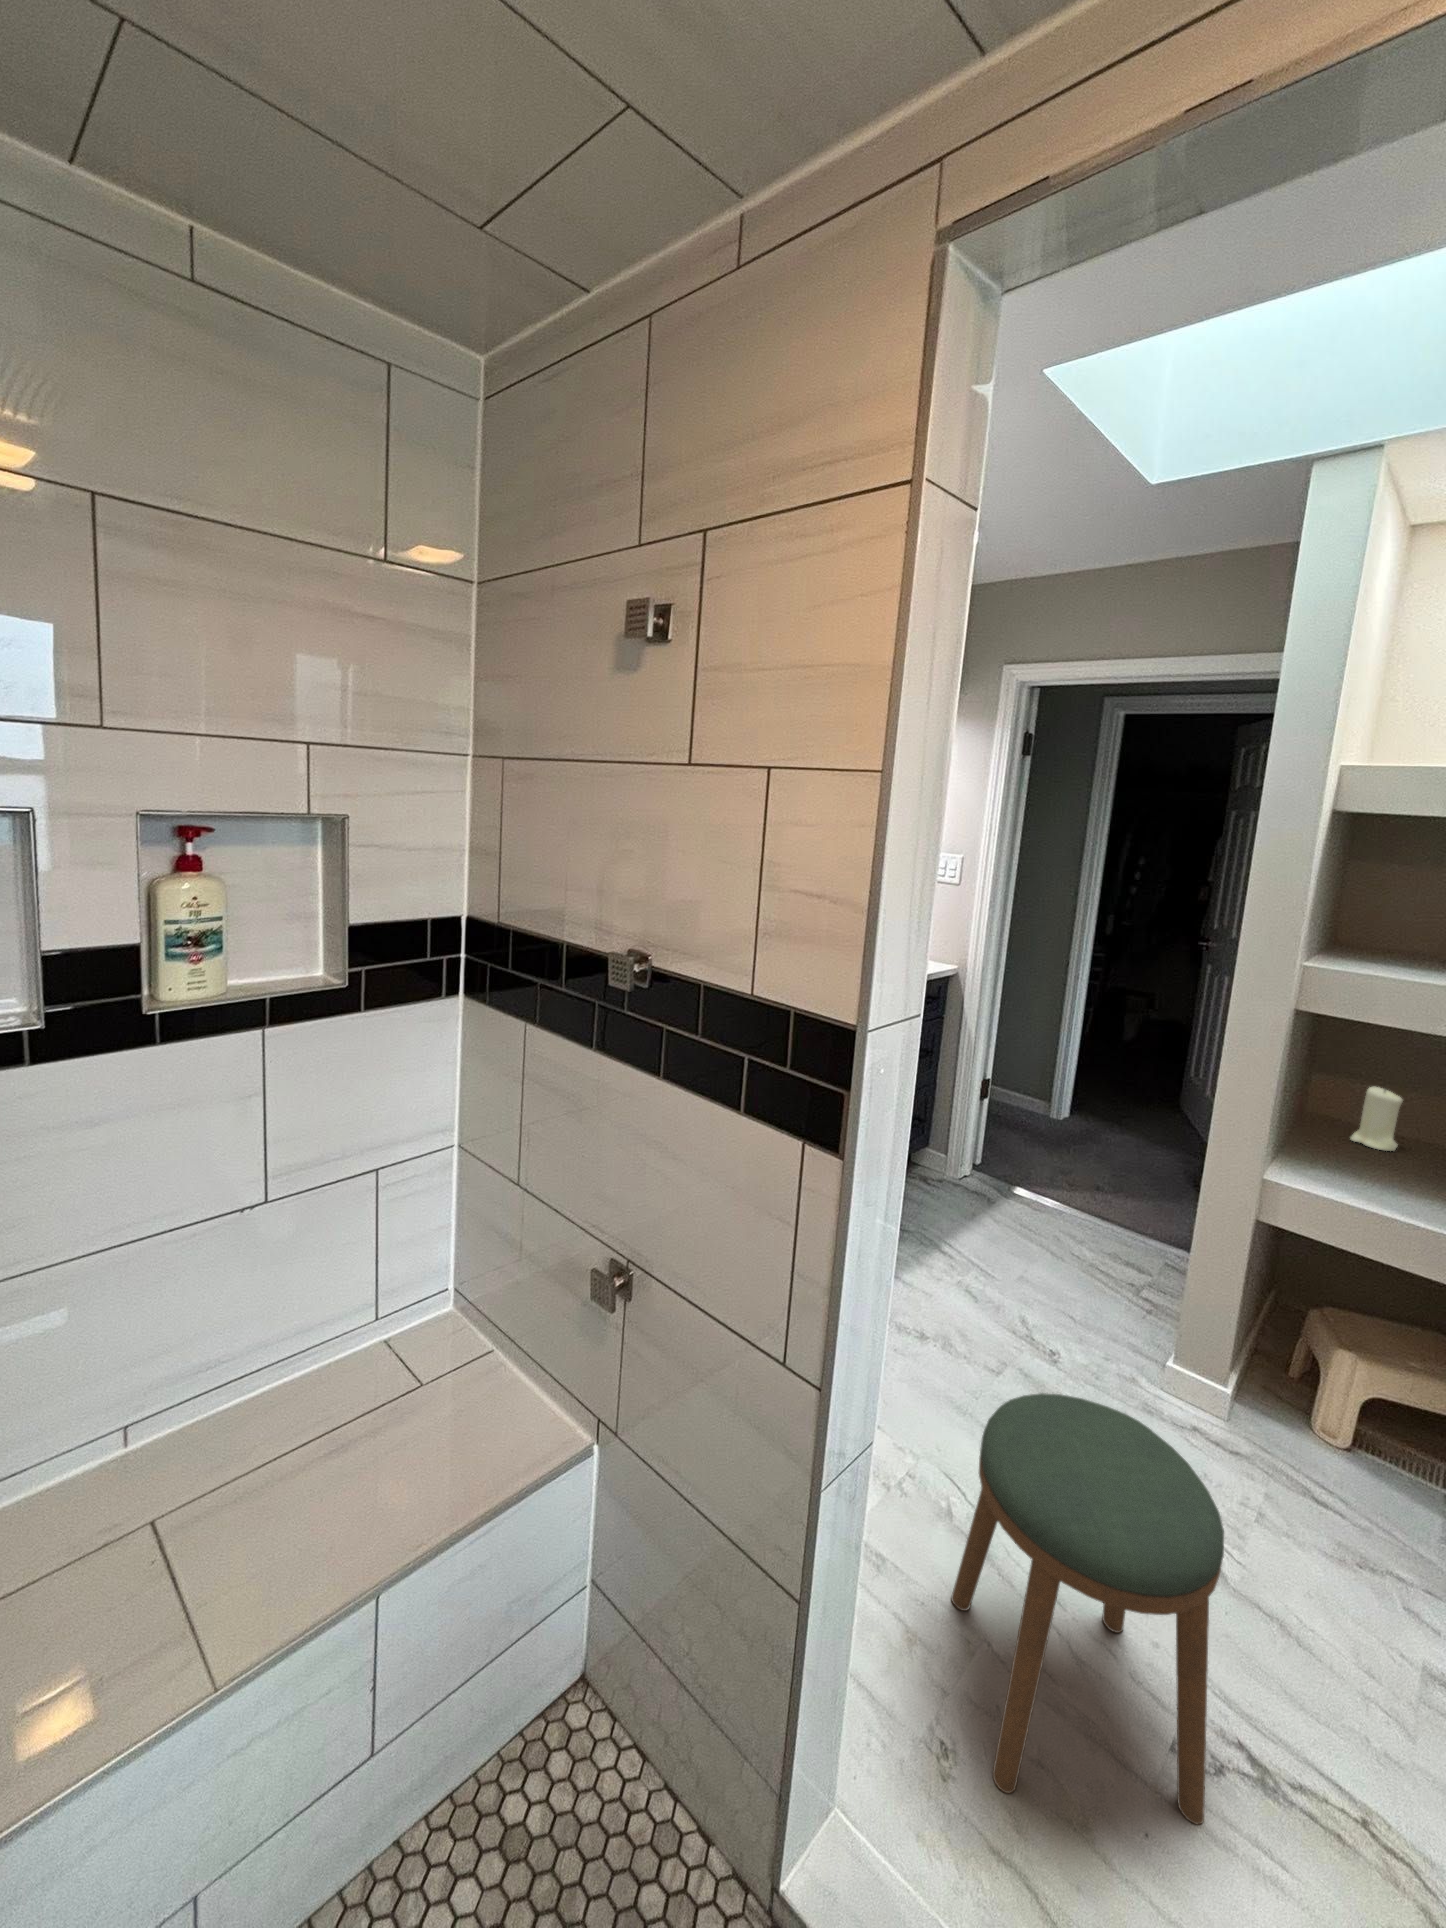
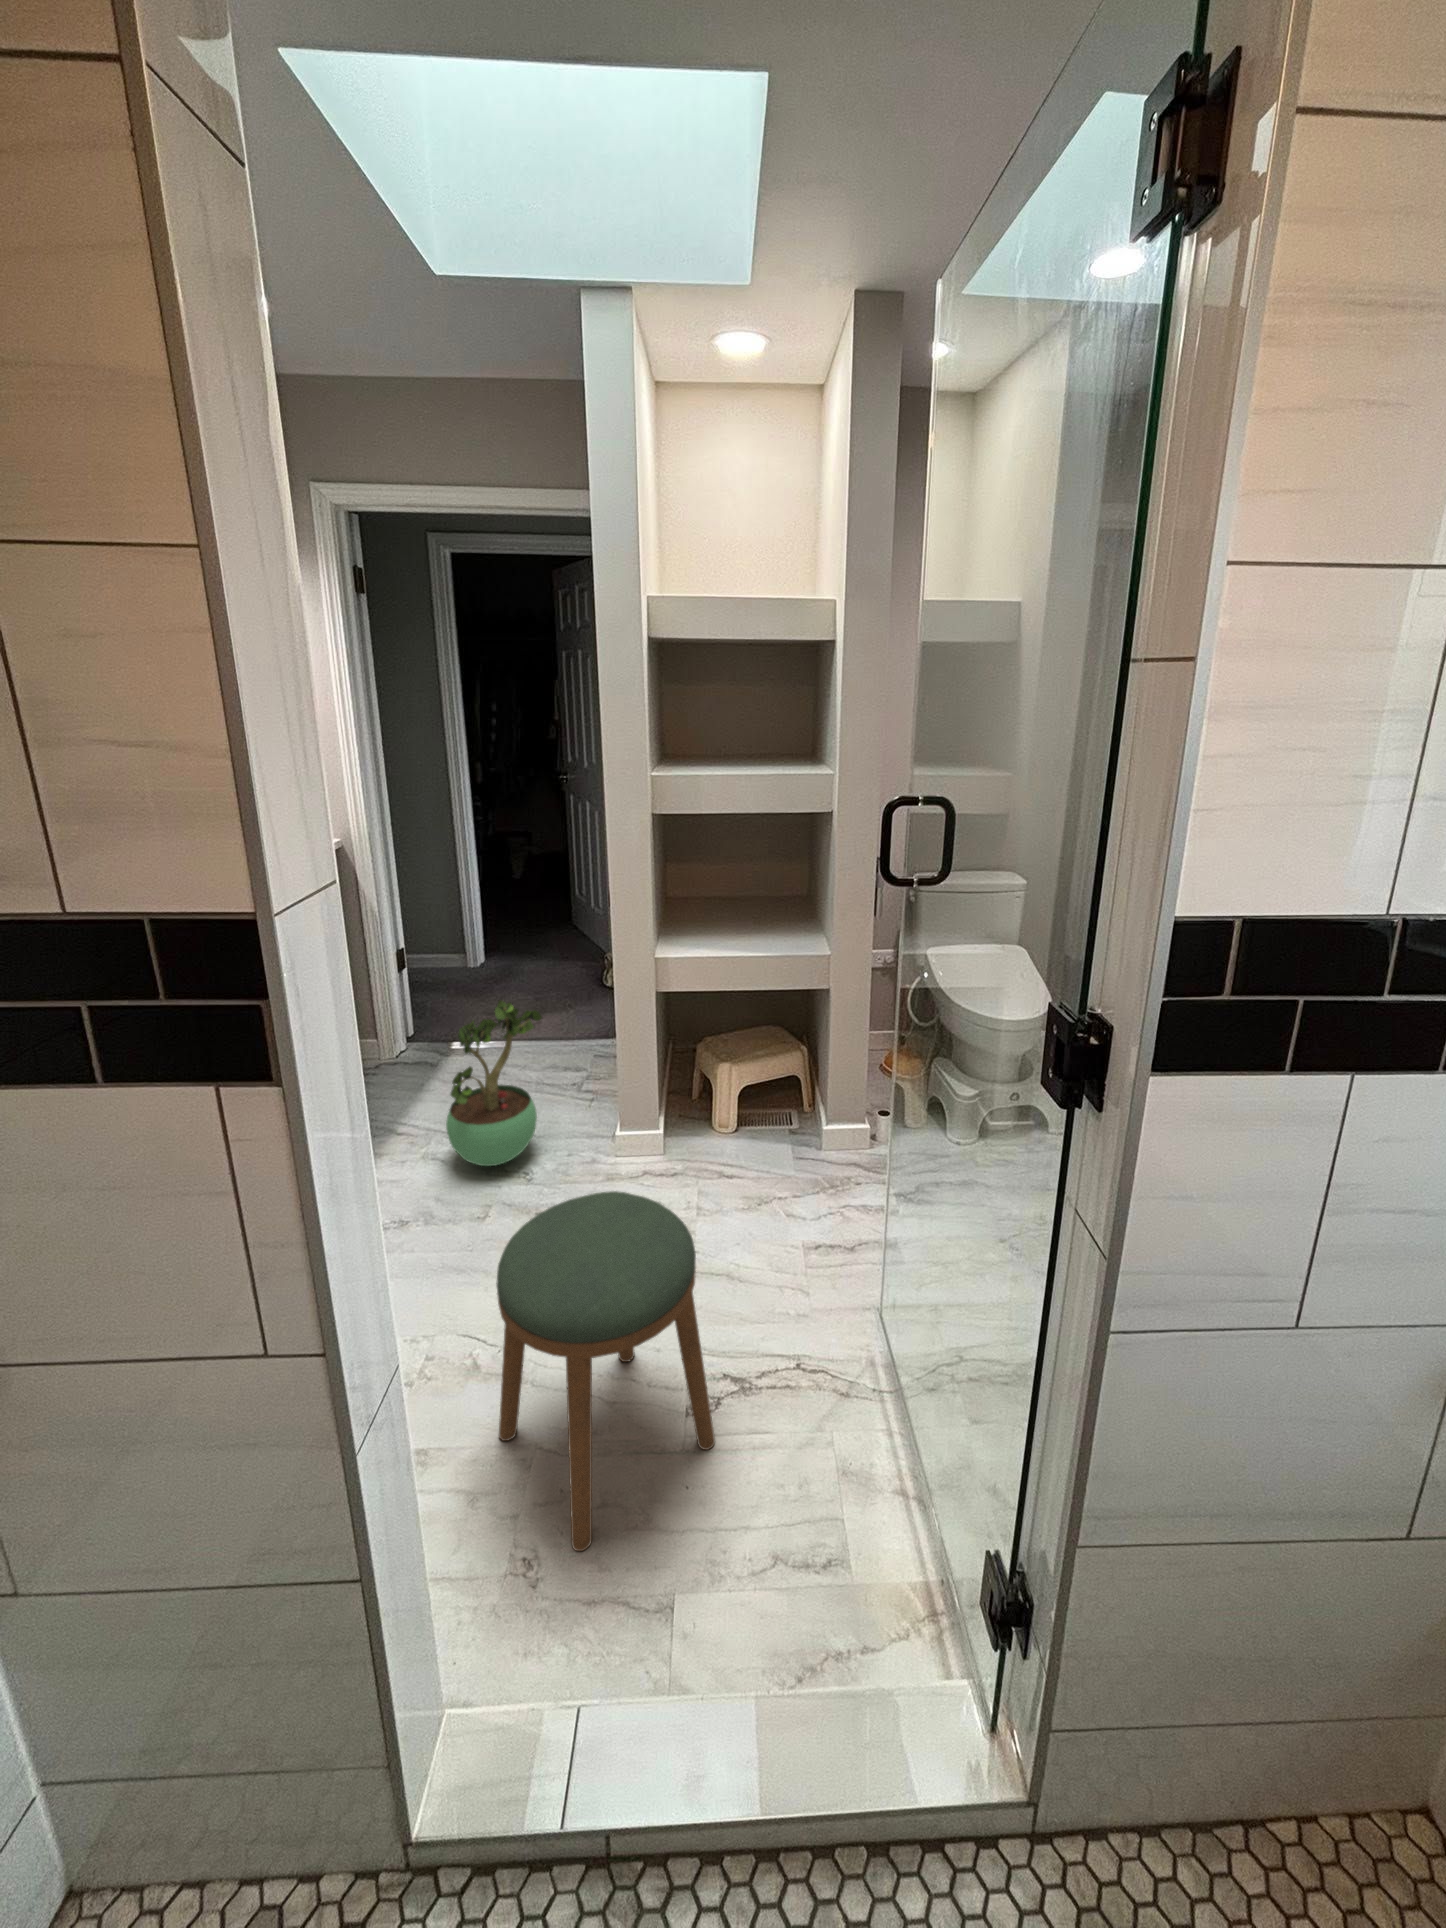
candle: present [1351,1086,1403,1151] -> none [698,863,725,911]
potted plant: none [983,1159,1109,1329] -> present [446,1001,542,1166]

